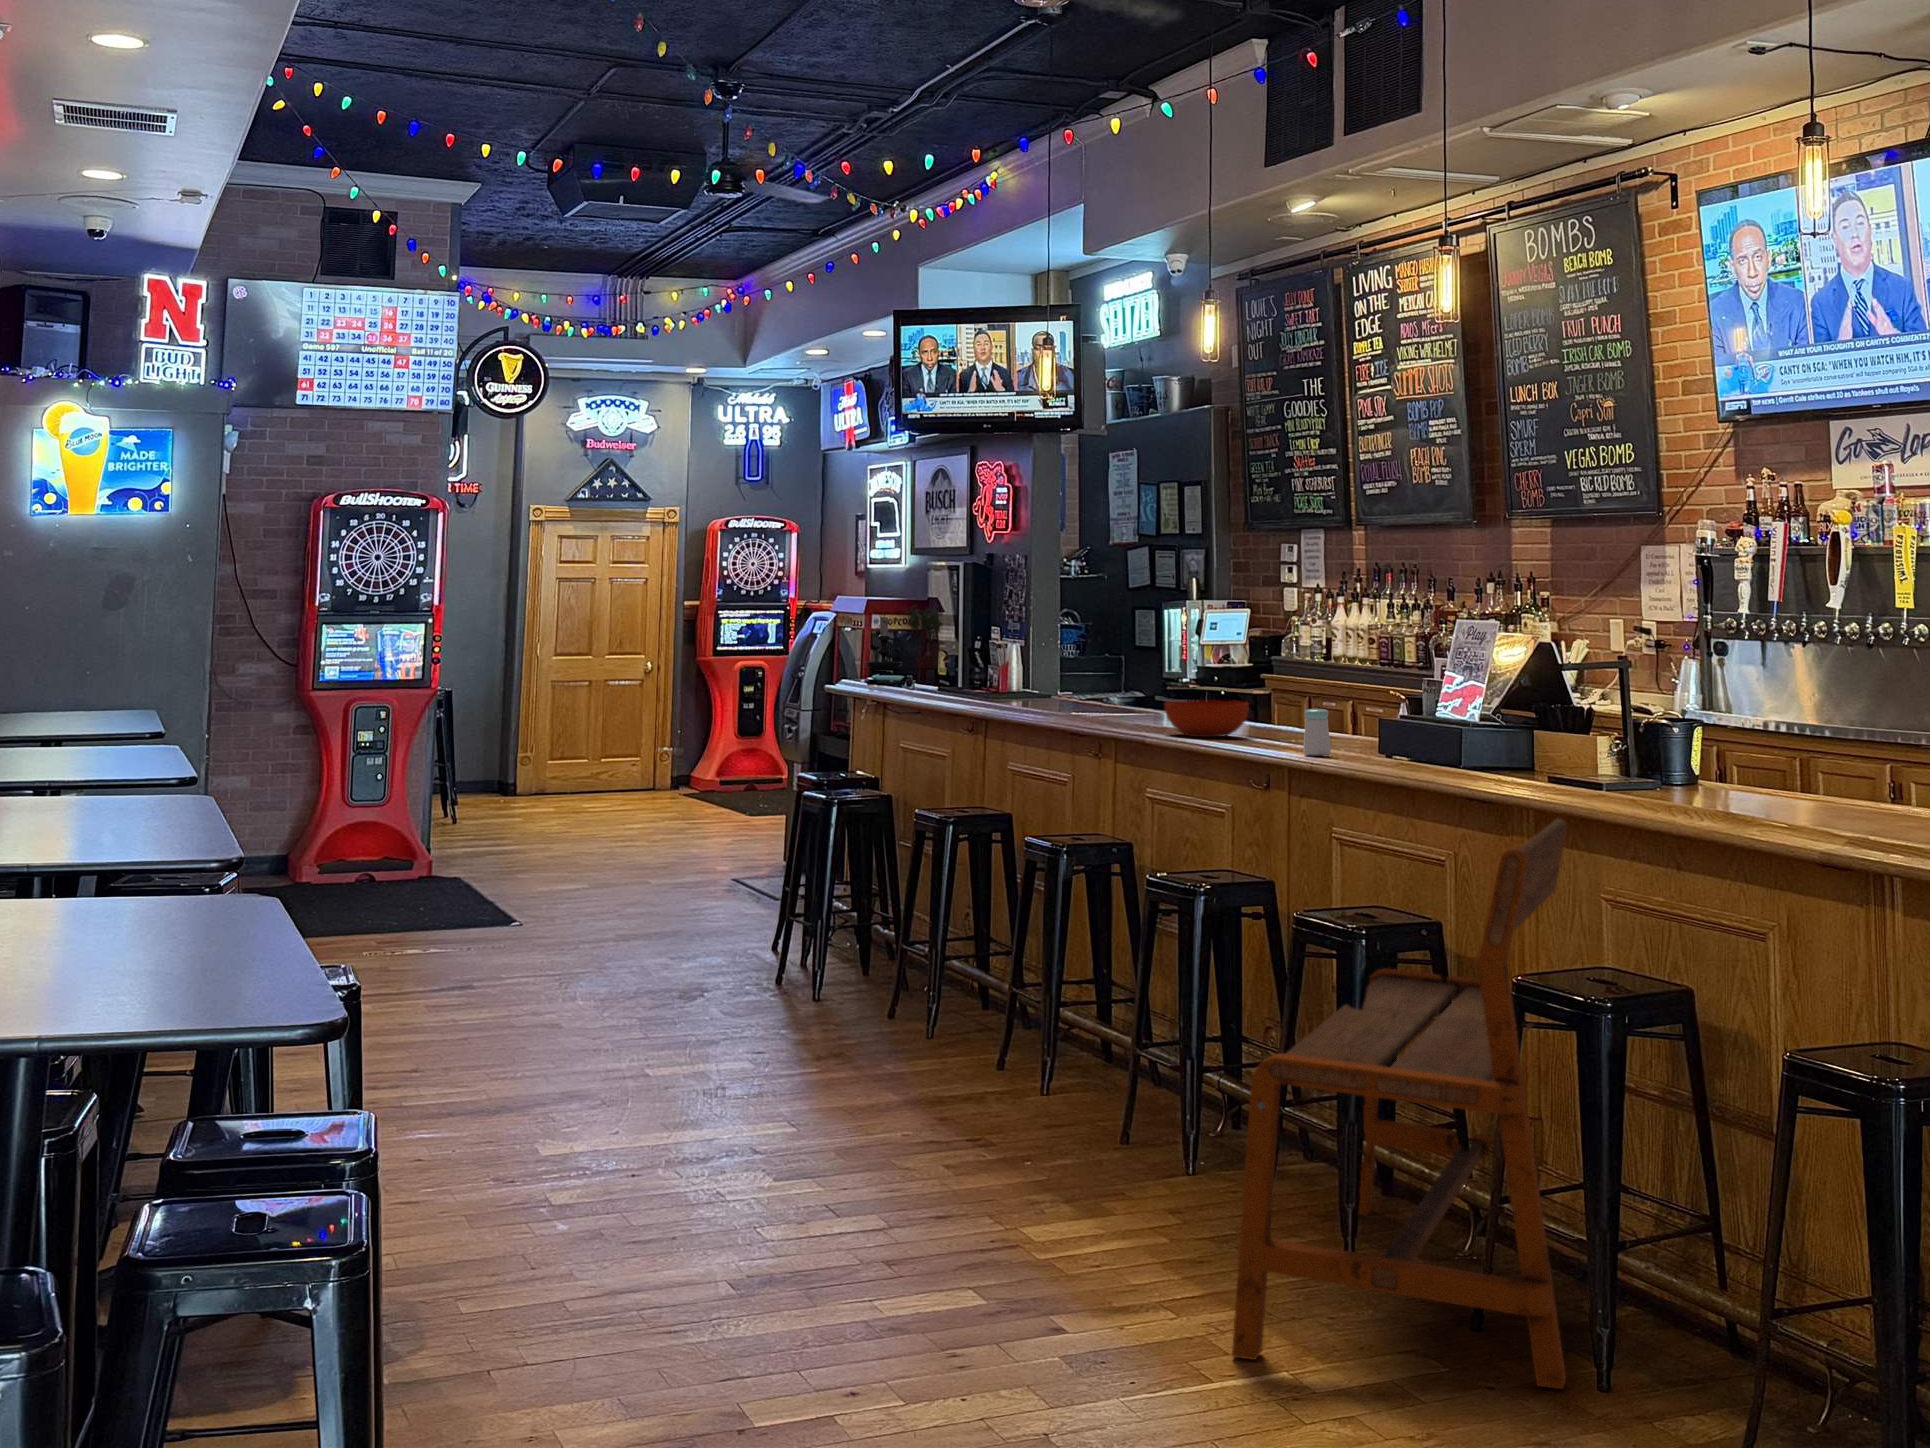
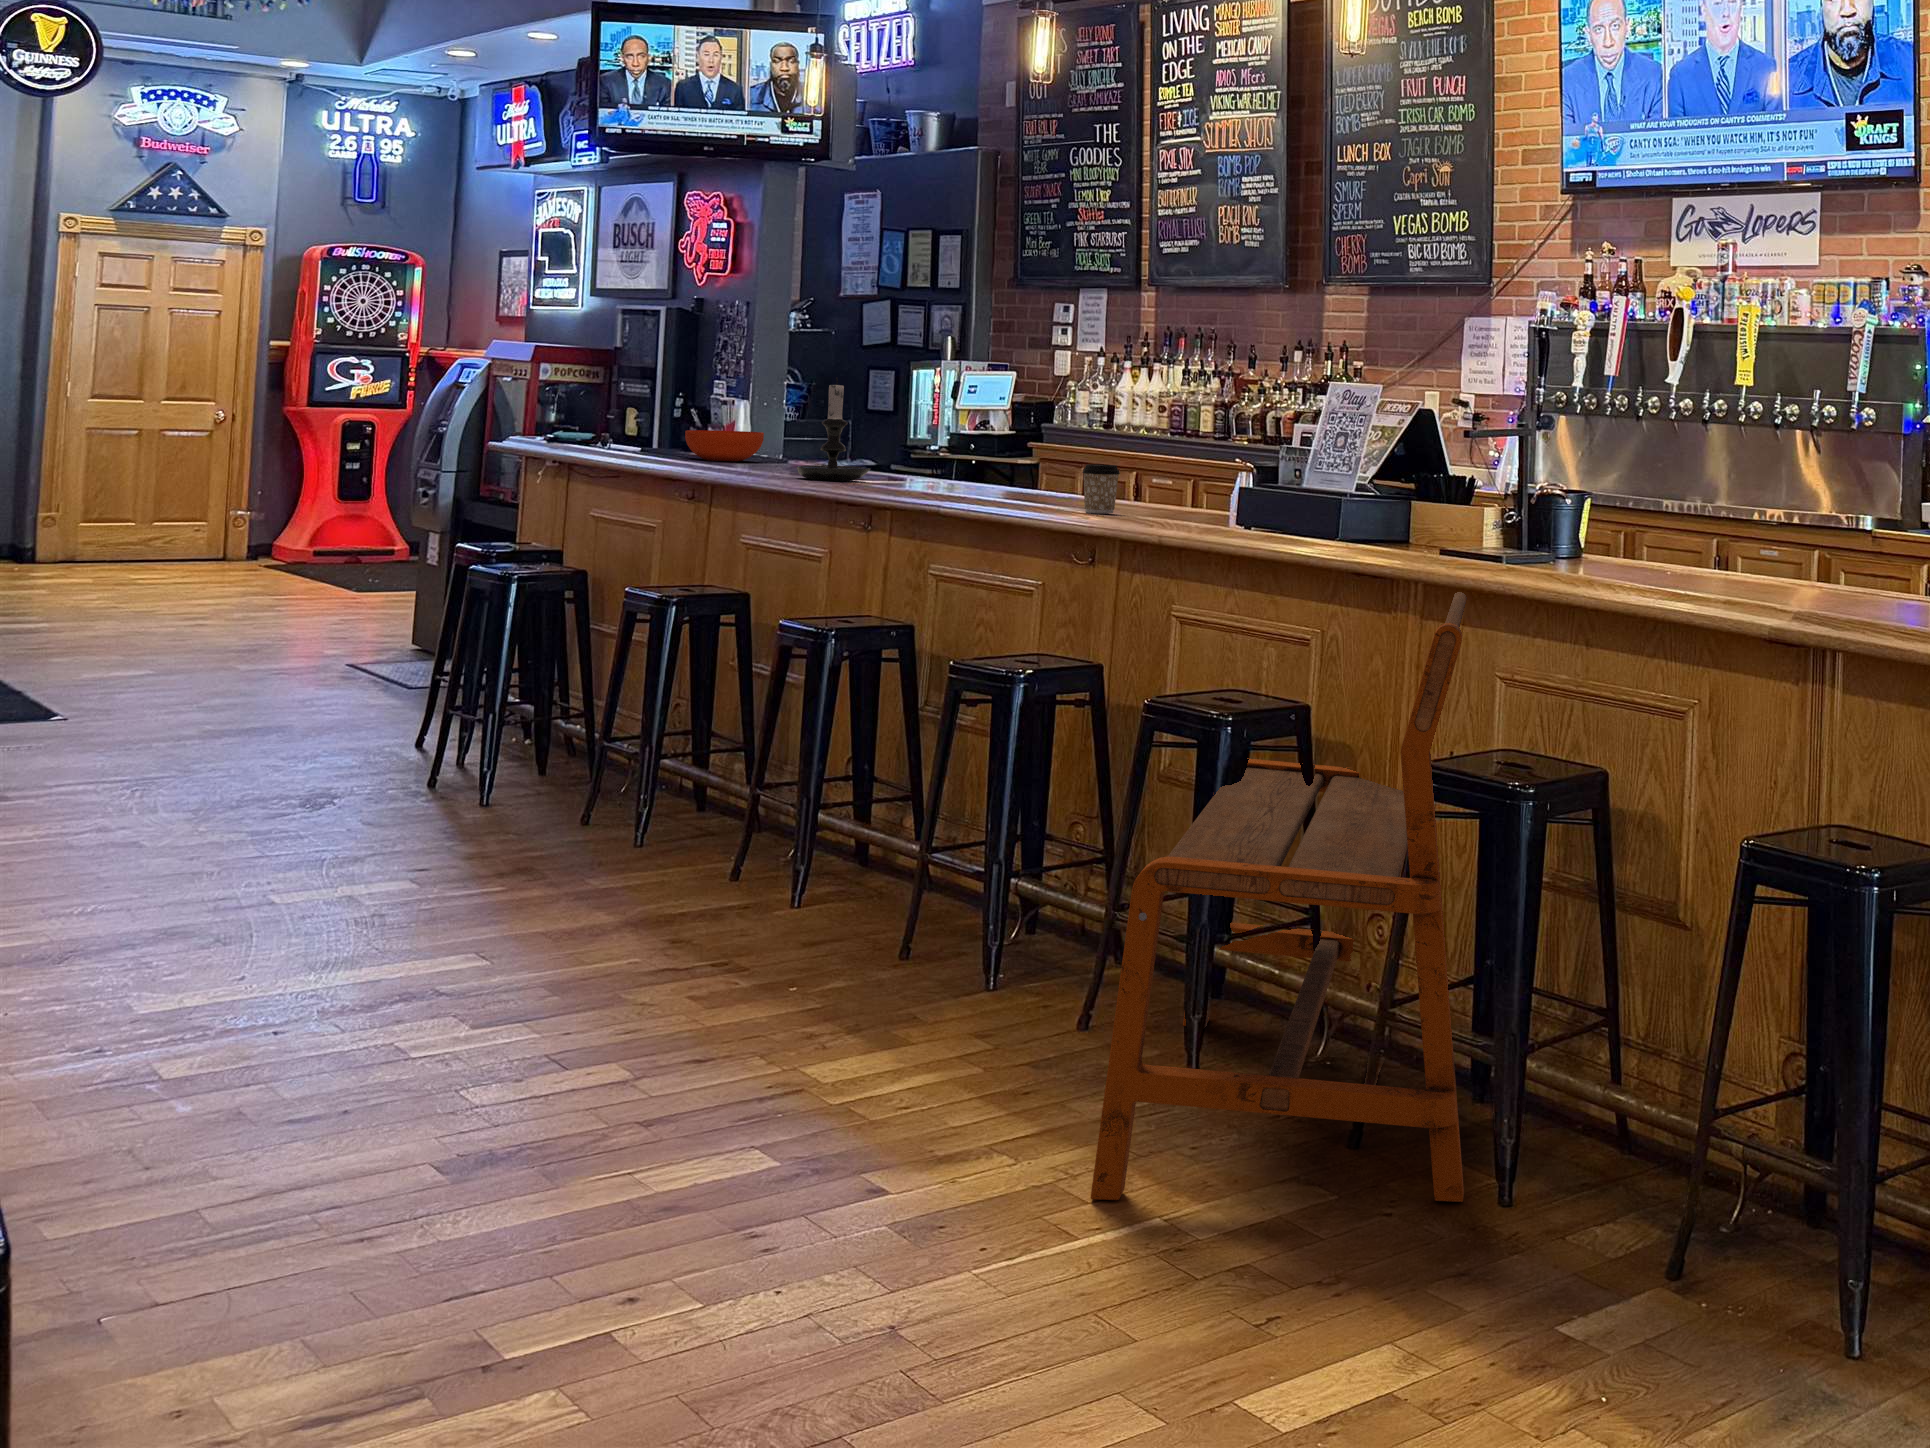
potted plant: present [906,607,943,669] -> none [581,355,630,429]
candle holder: present [865,614,903,670] -> present [797,378,870,481]
coffee cup: none [1262,700,1295,744] -> present [1082,464,1120,513]
bowl: present [1165,701,1249,737] -> present [685,430,764,461]
salt shaker: present [1303,709,1331,756] -> none [1141,474,1173,526]

